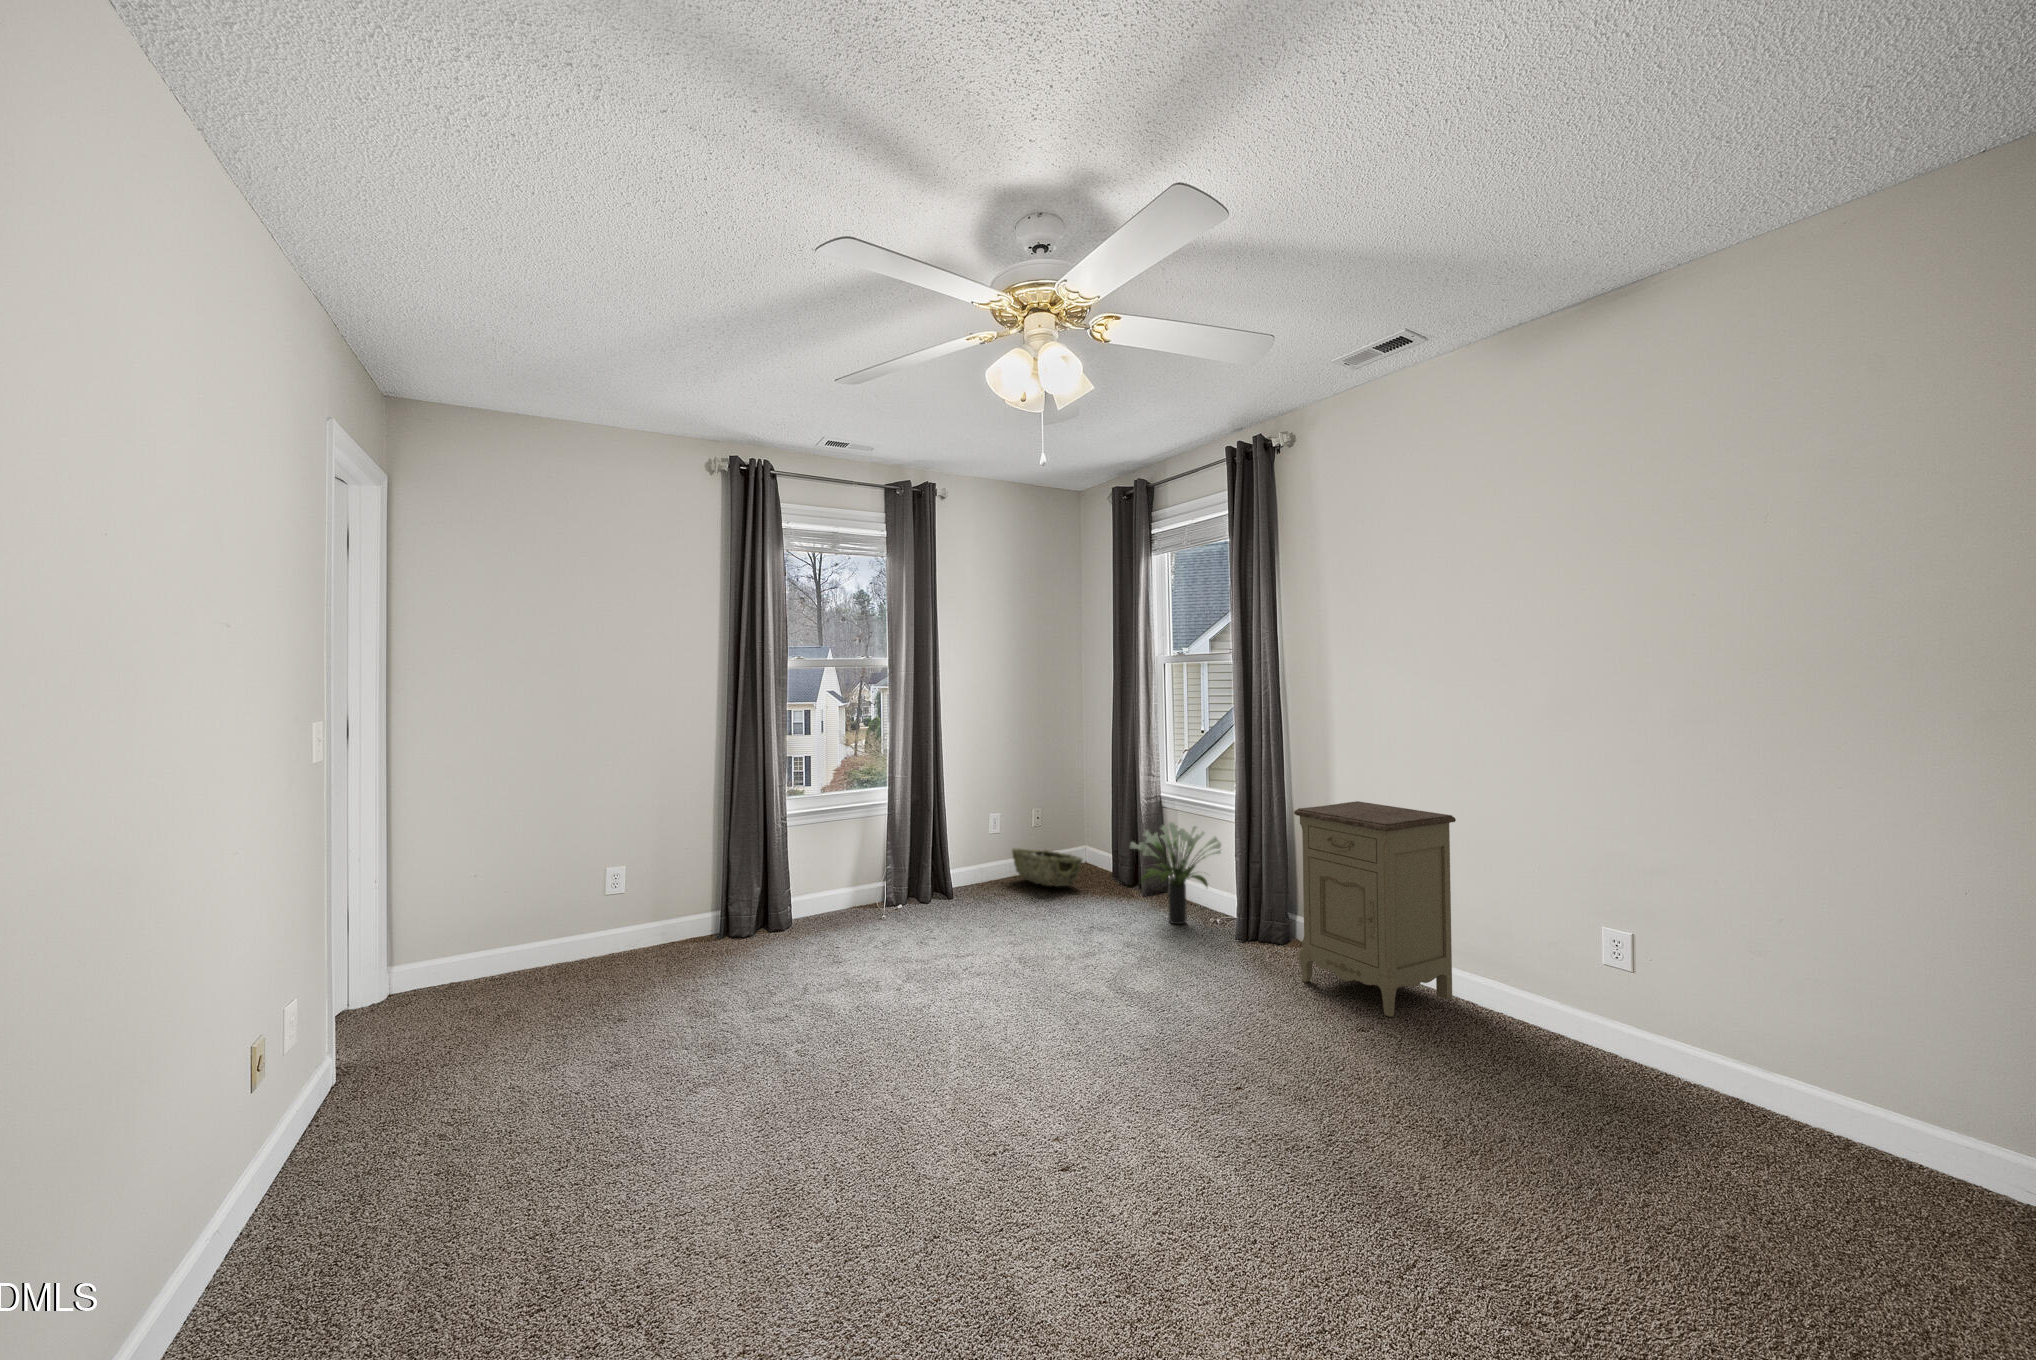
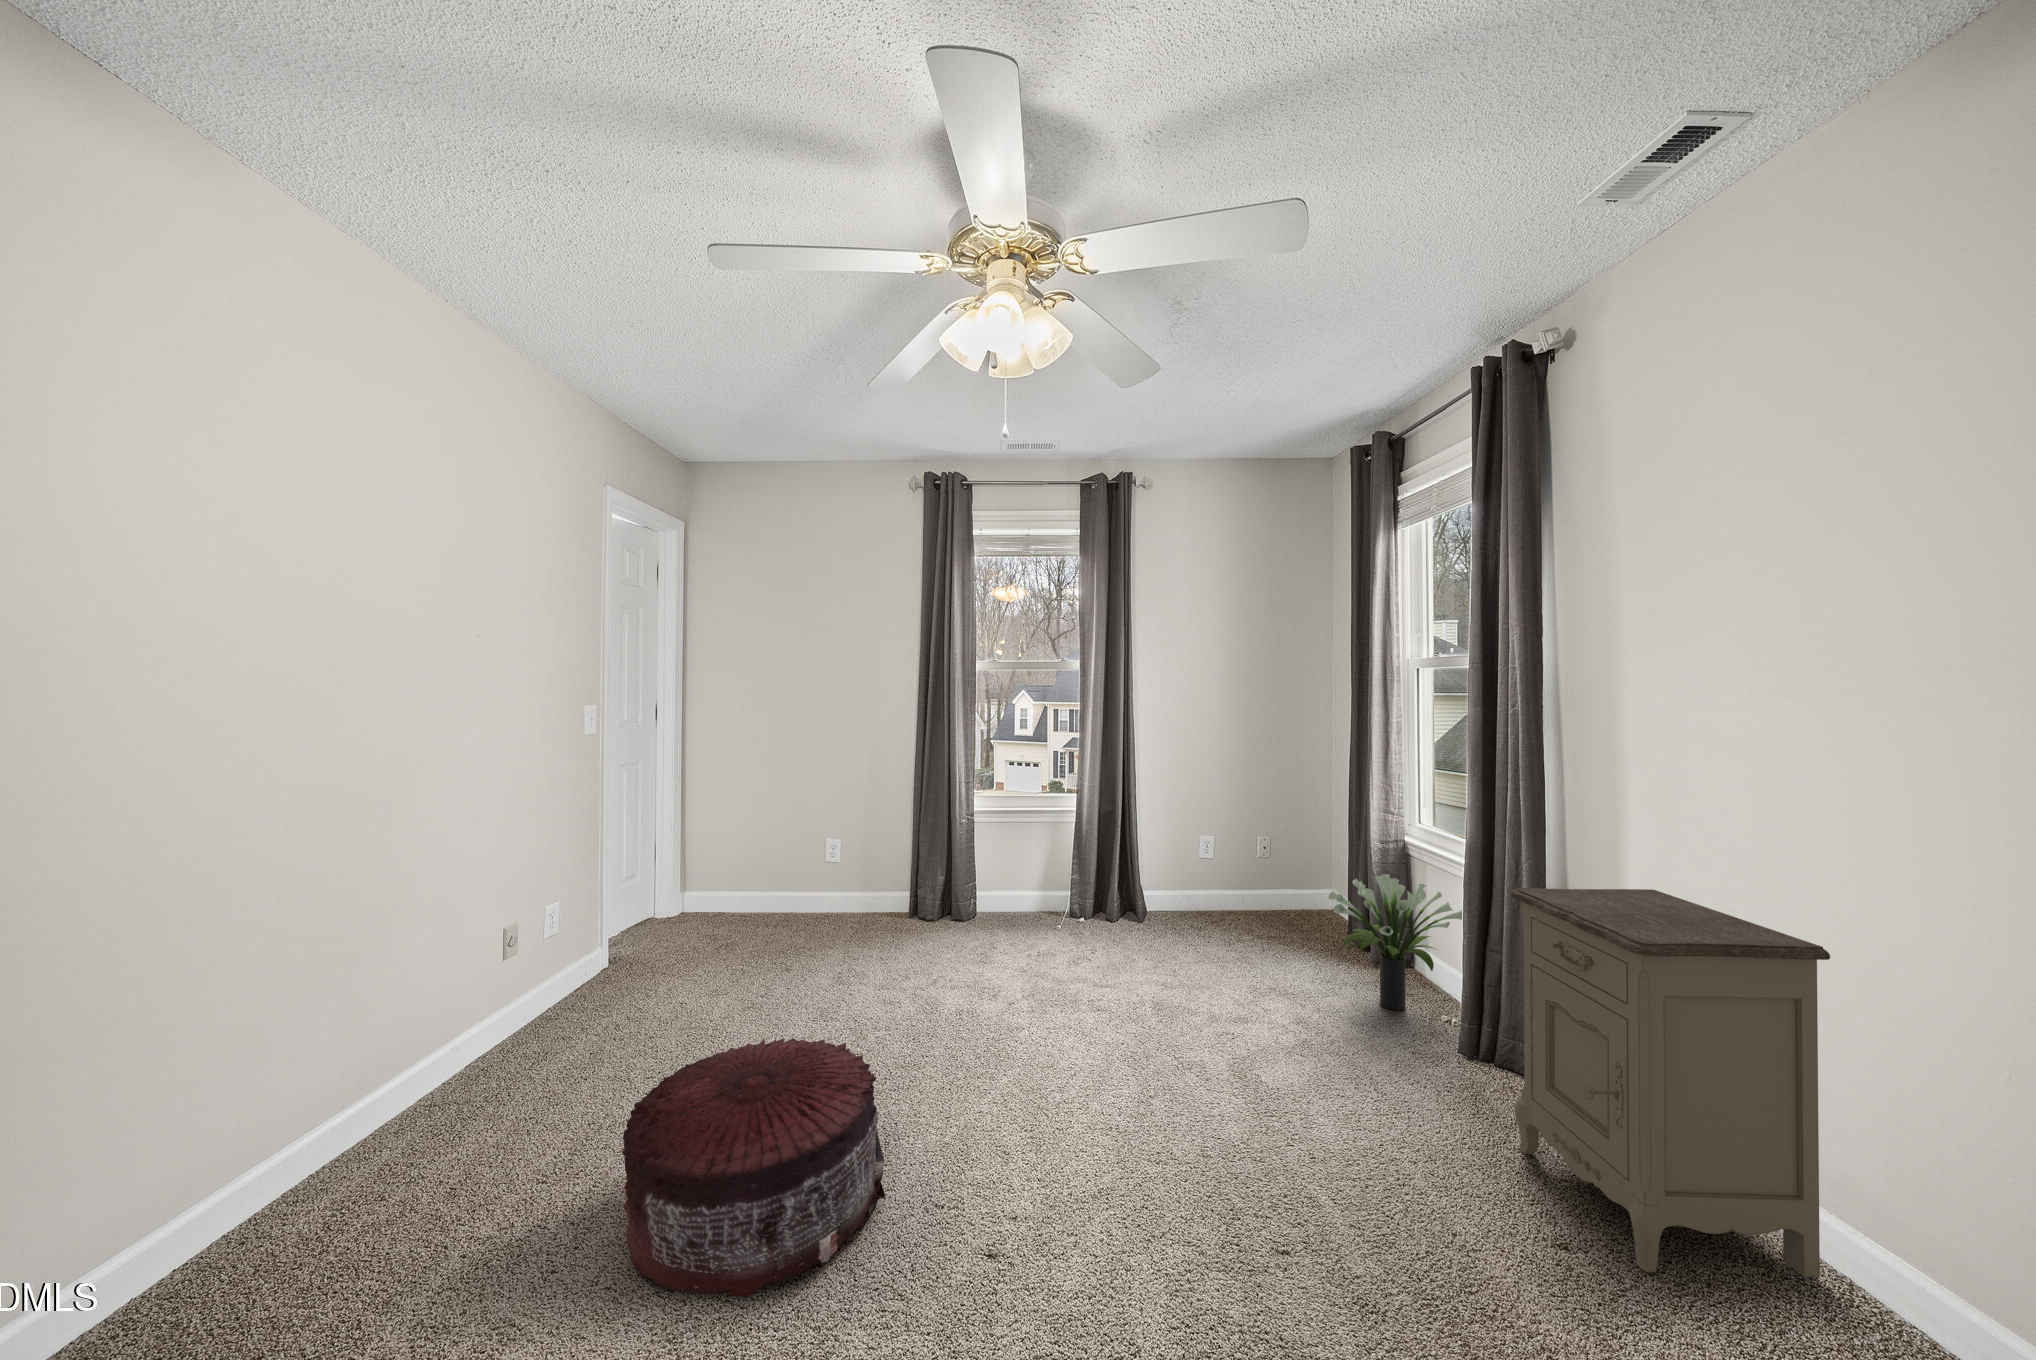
woven basket: present [1012,848,1082,886] -> none [1229,874,1306,929]
pouf: none [736,1007,962,1219] -> present [622,1039,885,1298]

